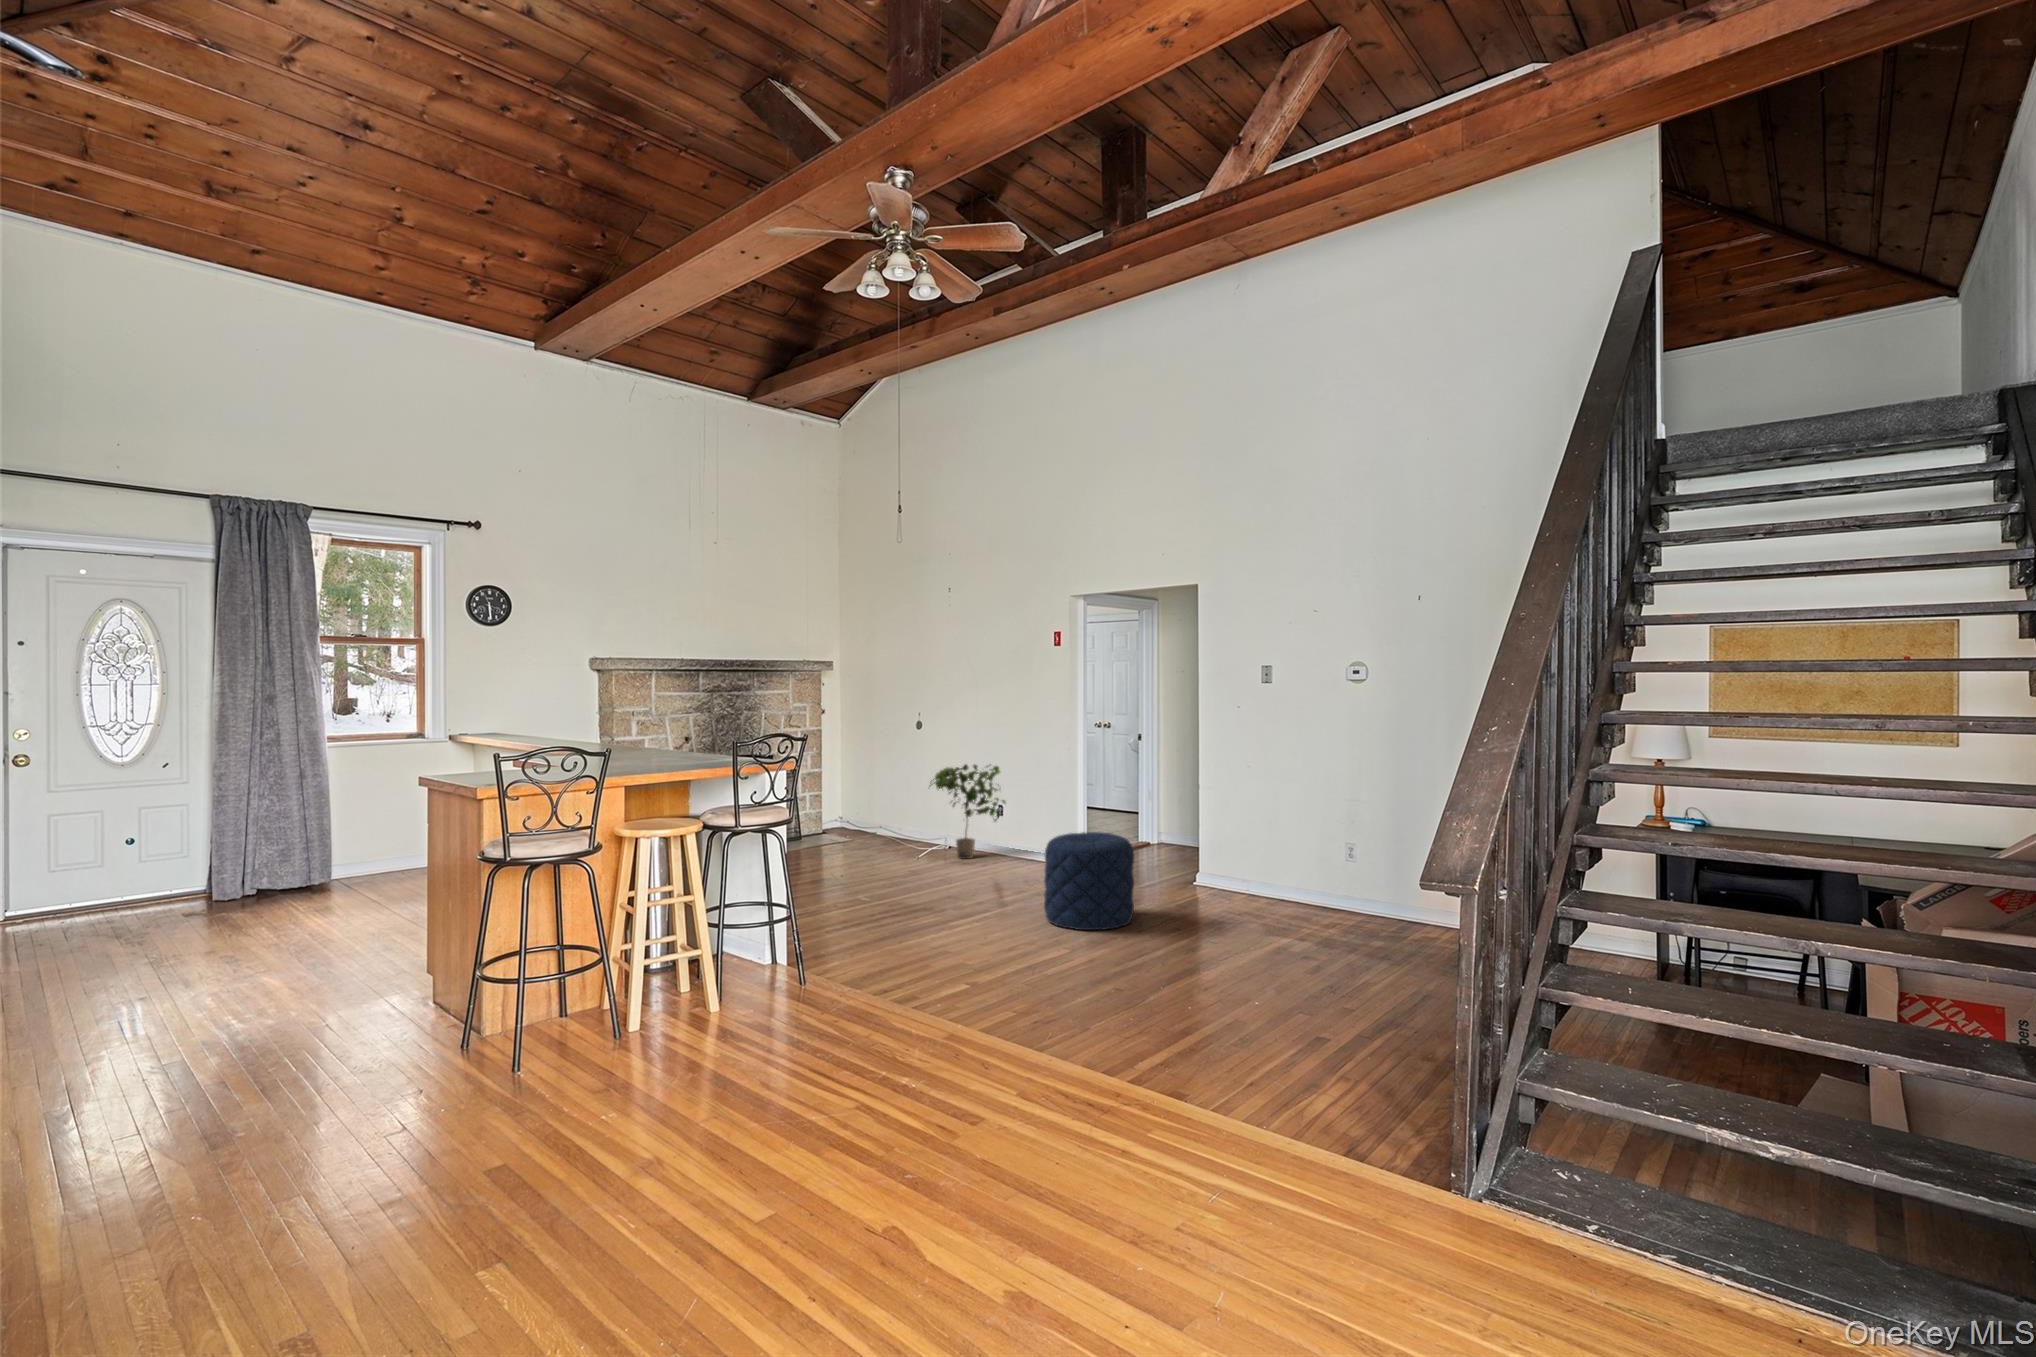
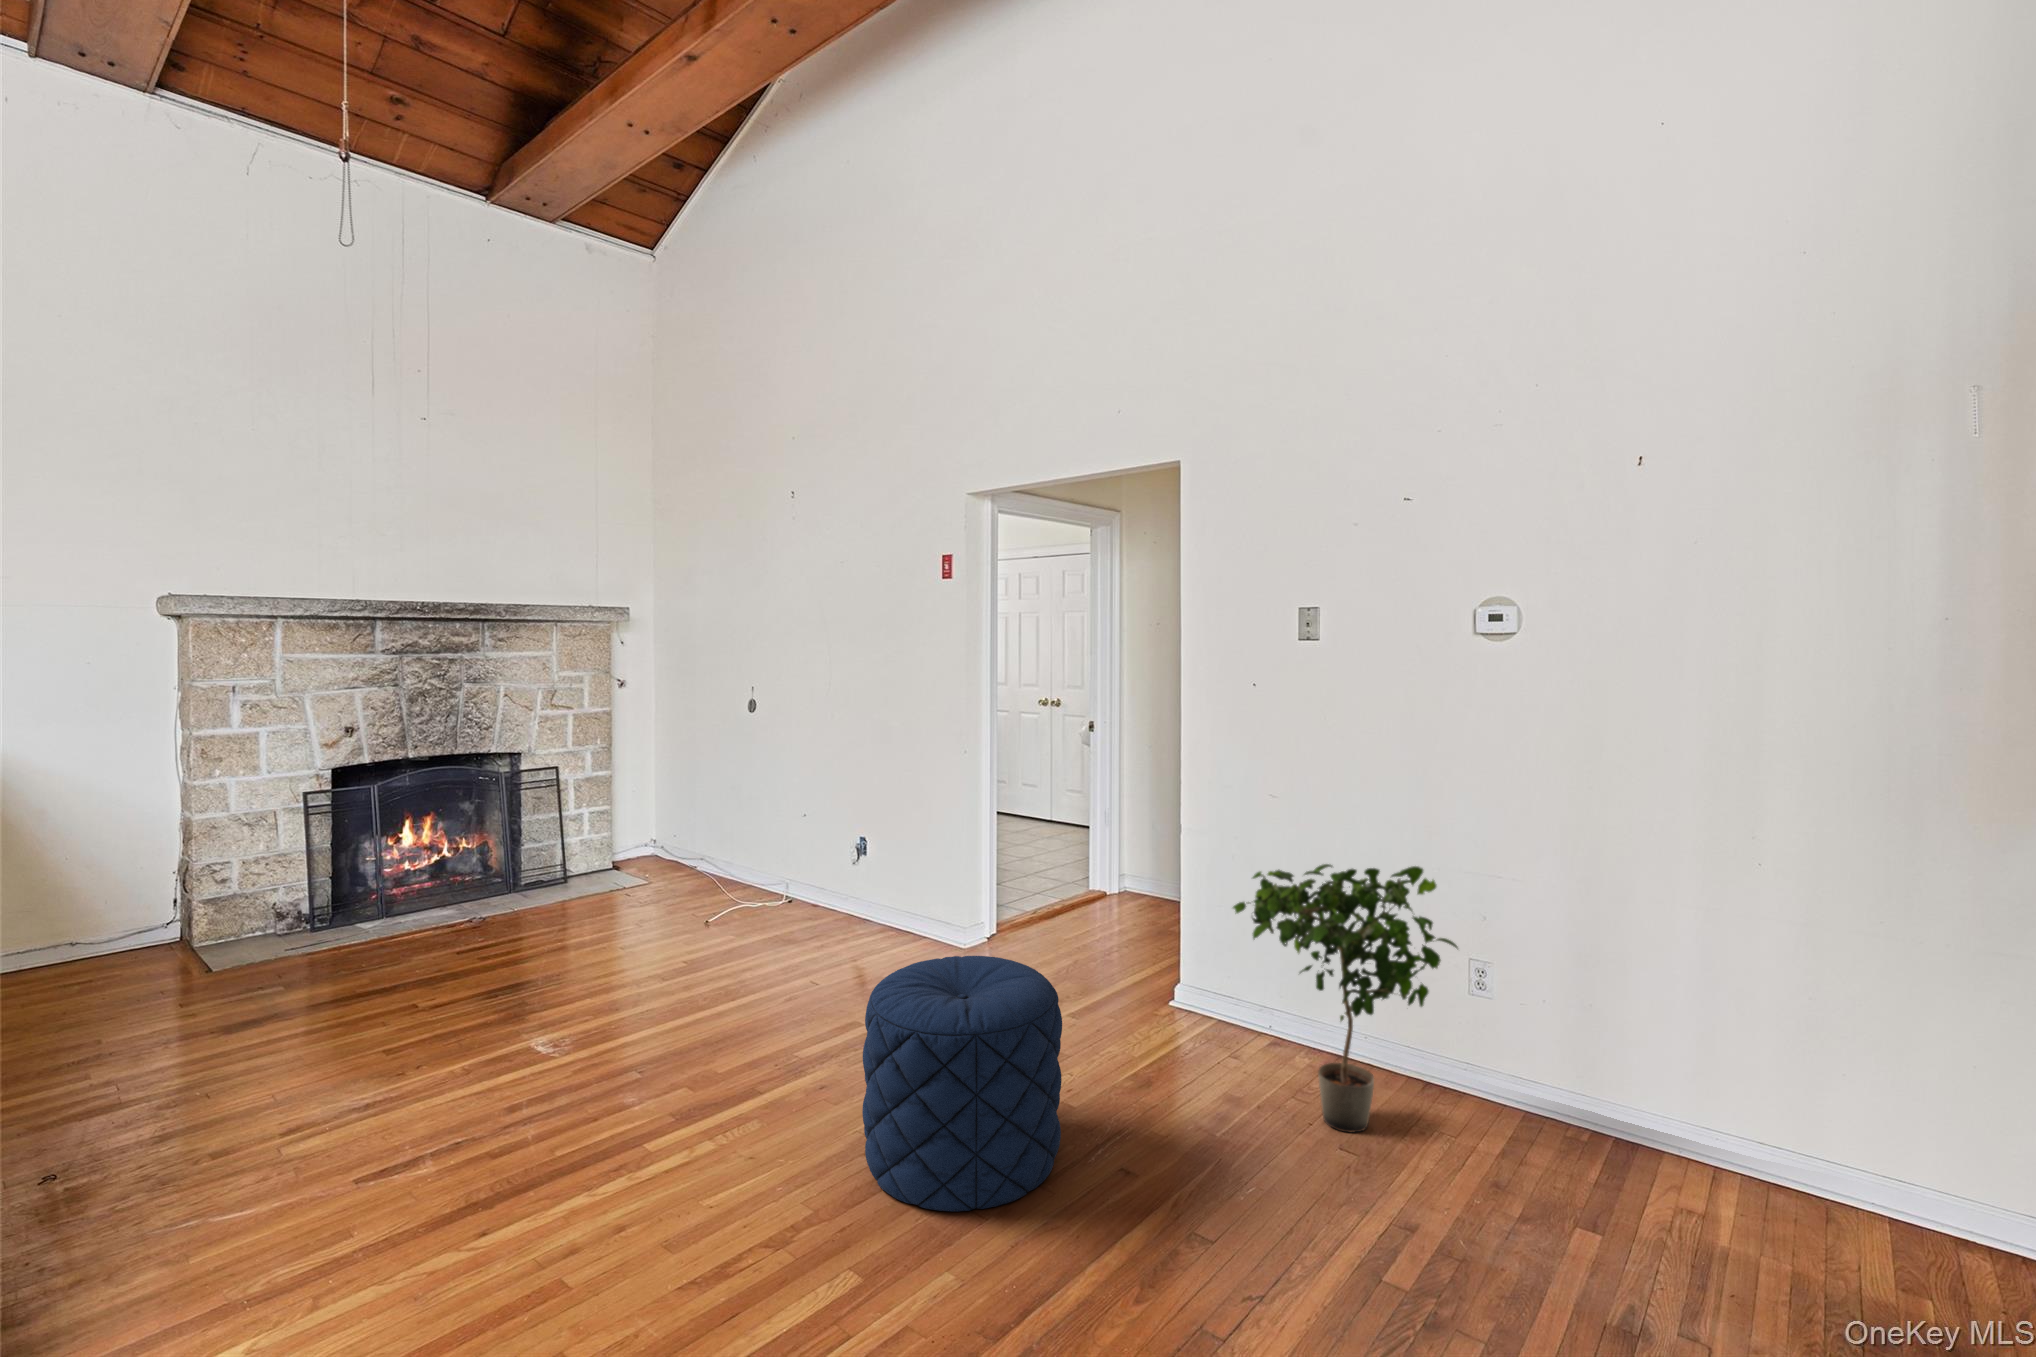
potted plant: present [930,764,1005,859] -> present [1233,864,1458,1133]

